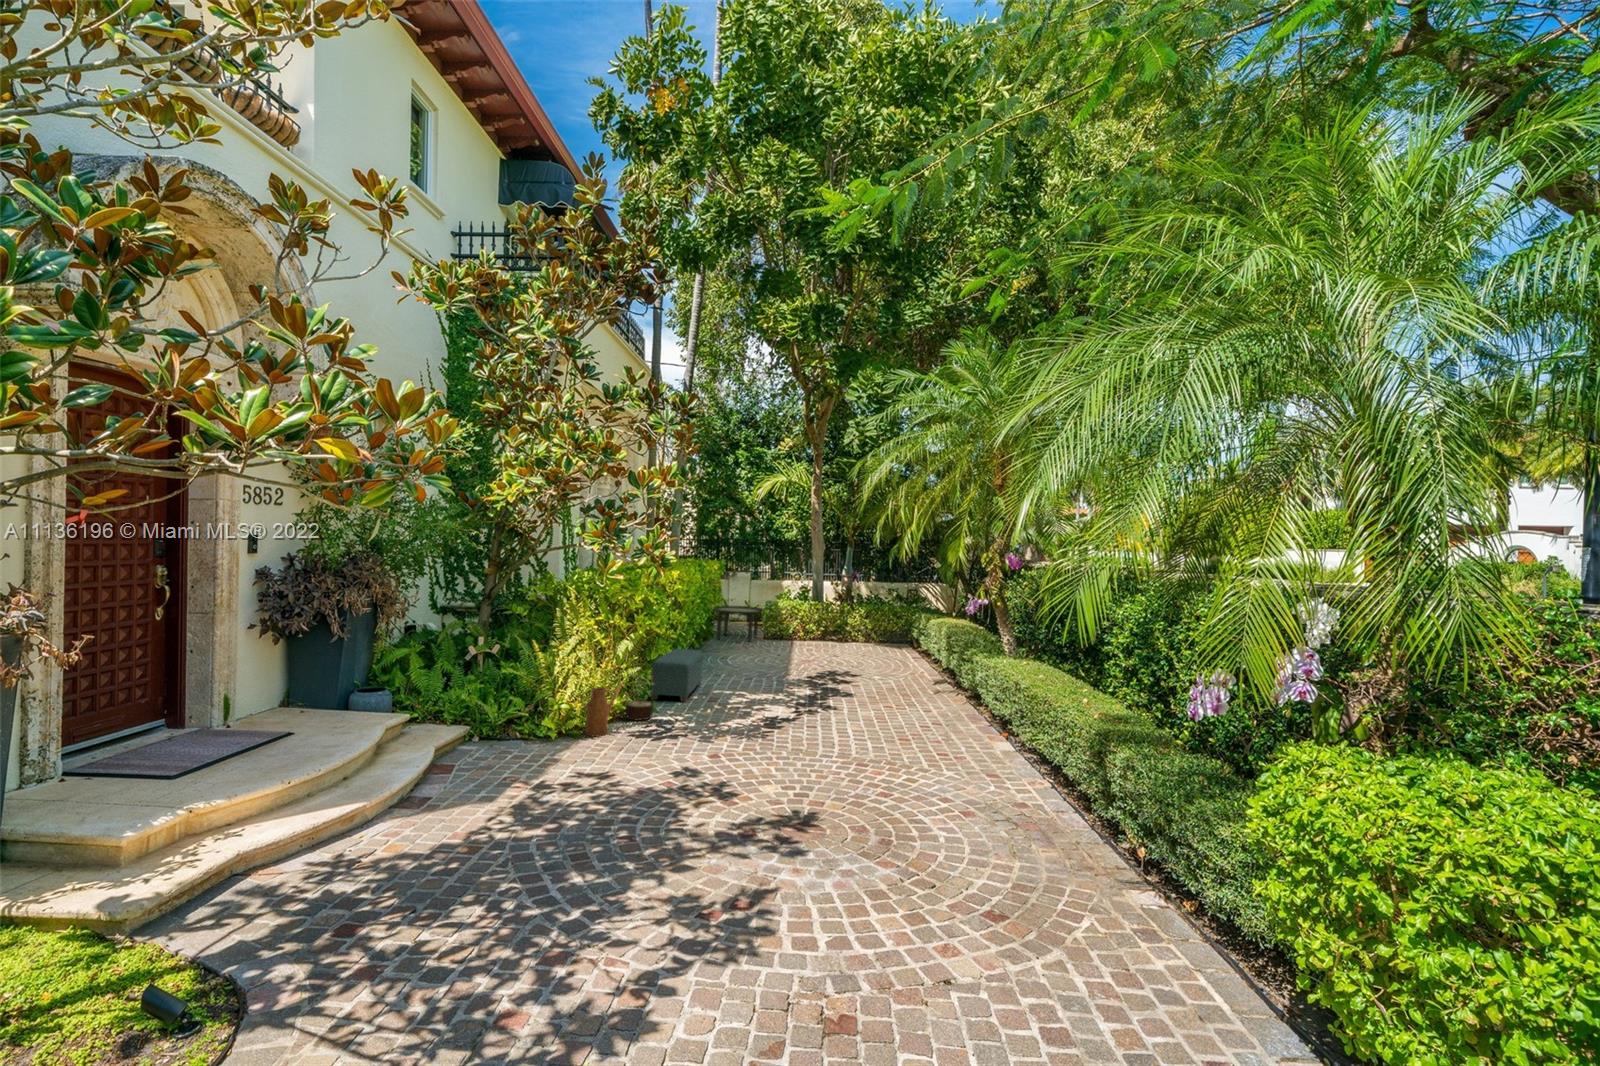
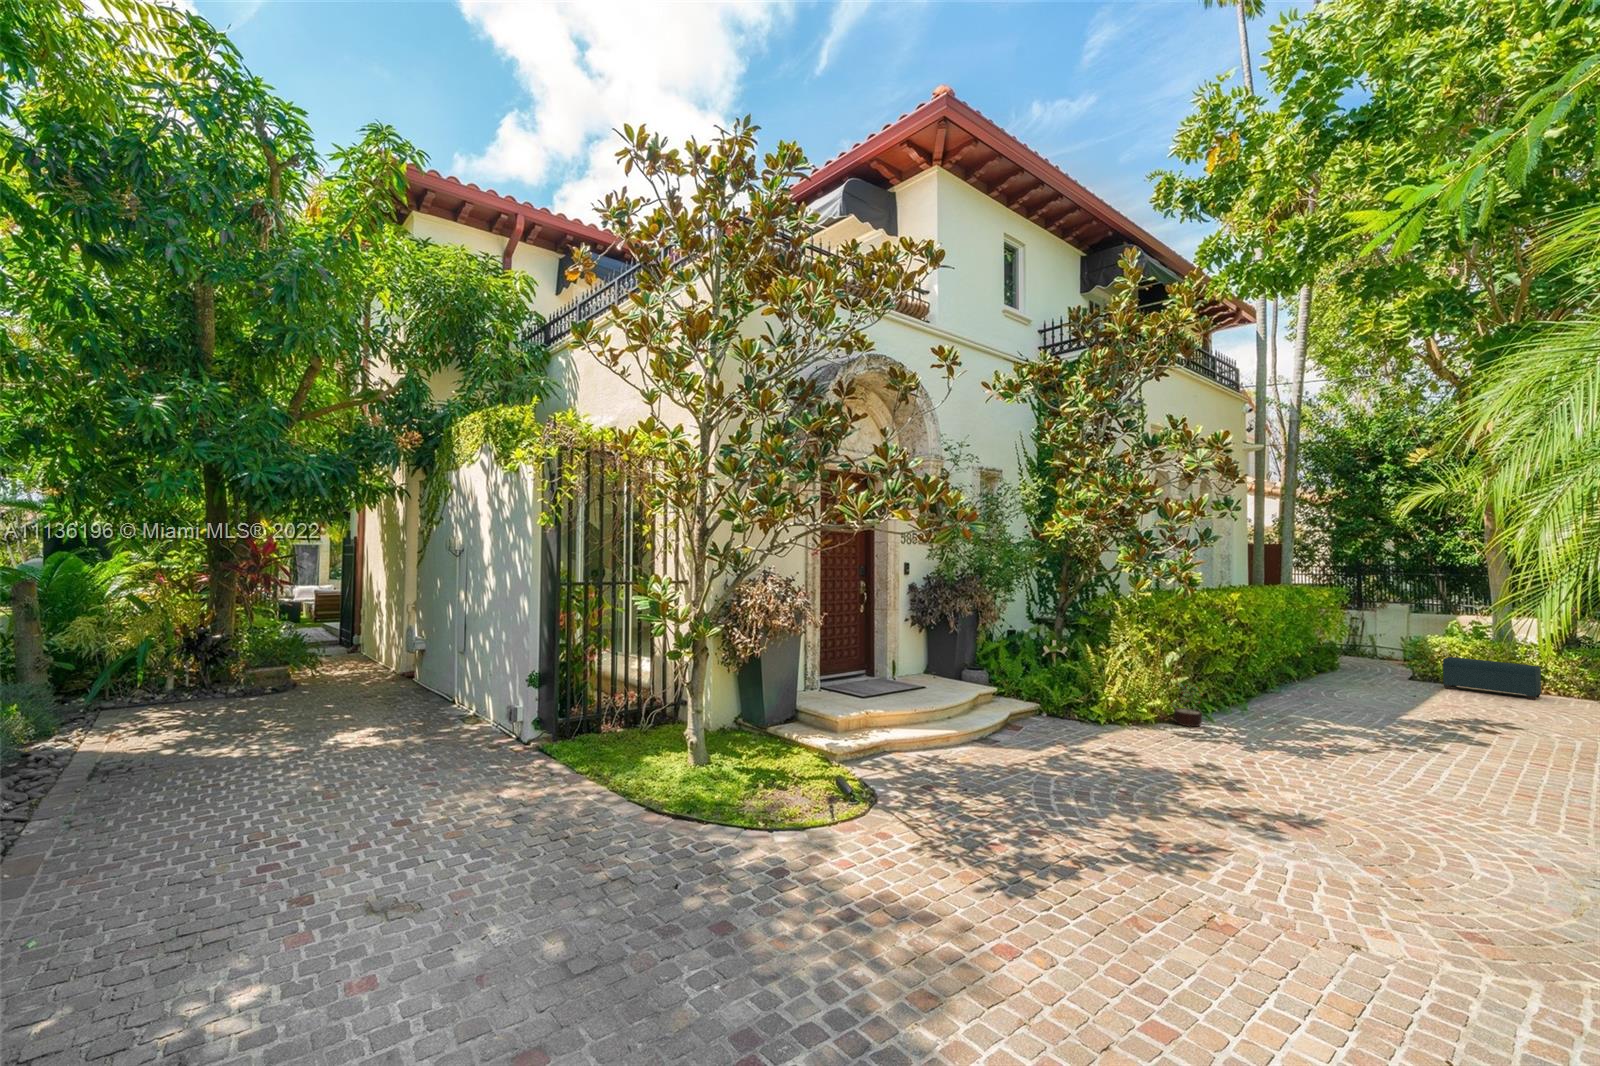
round table: present [714,606,764,642] -> none [1323,639,1401,682]
bench: present [651,649,703,702] -> present [1443,657,1541,700]
watering can: present [584,685,621,736] -> none [1126,688,1163,730]

